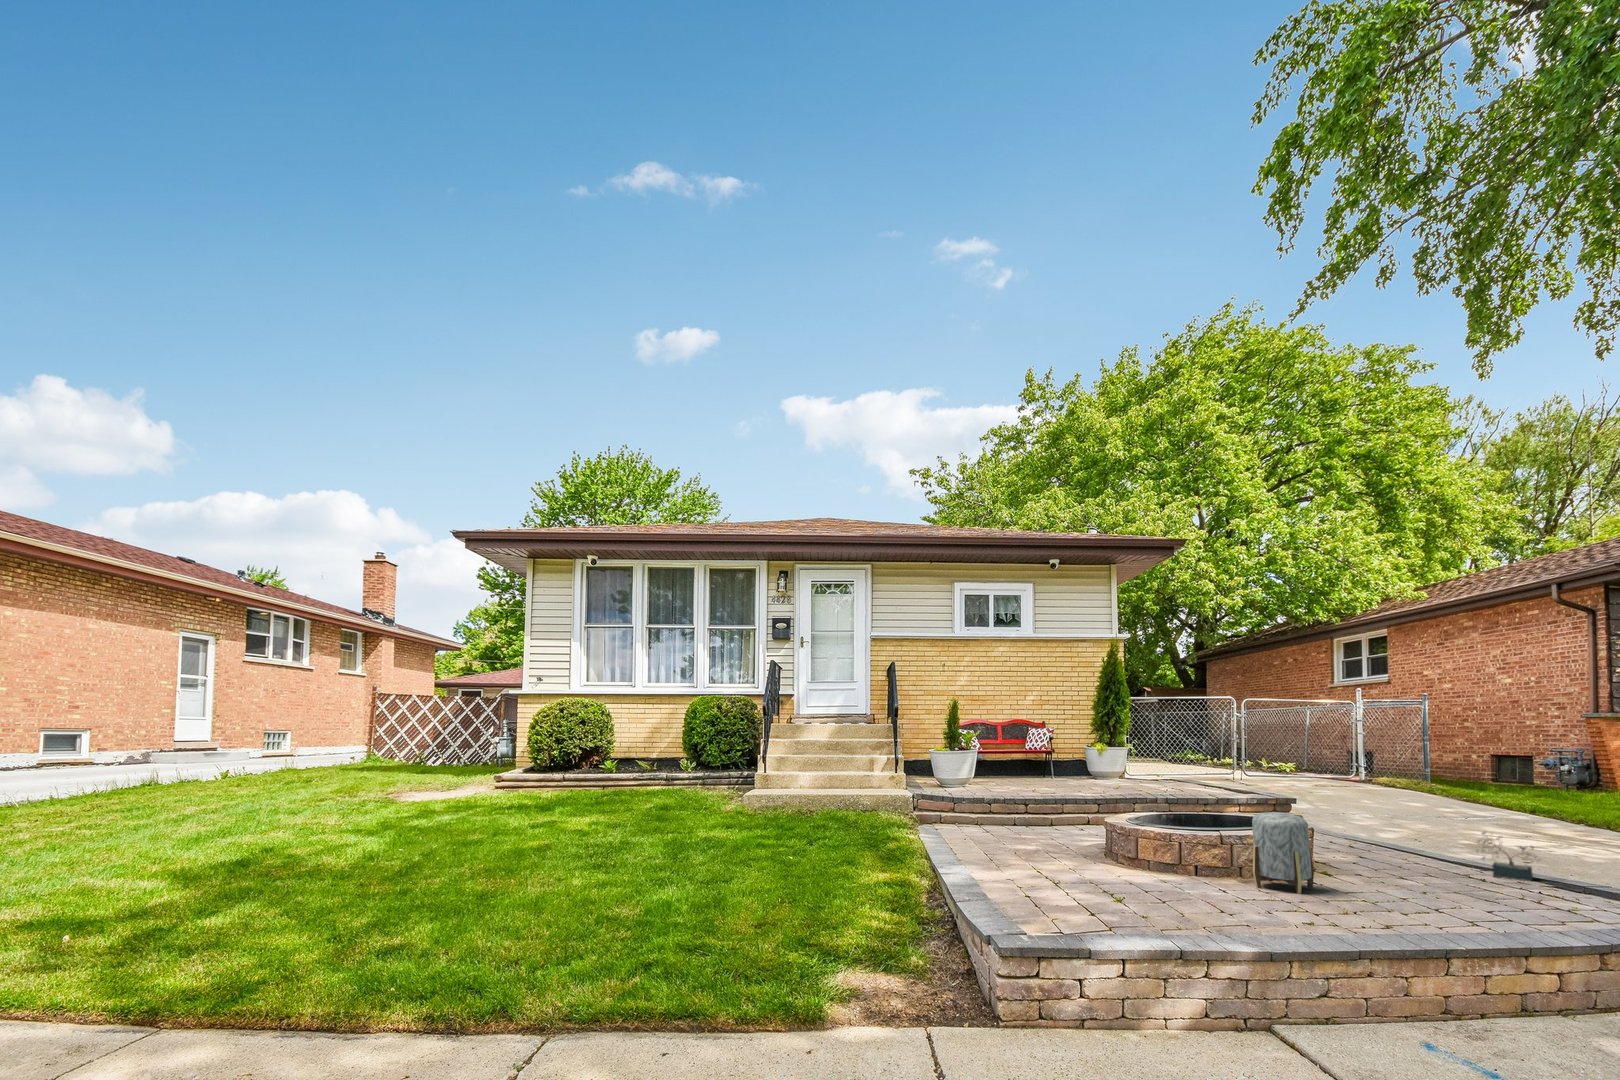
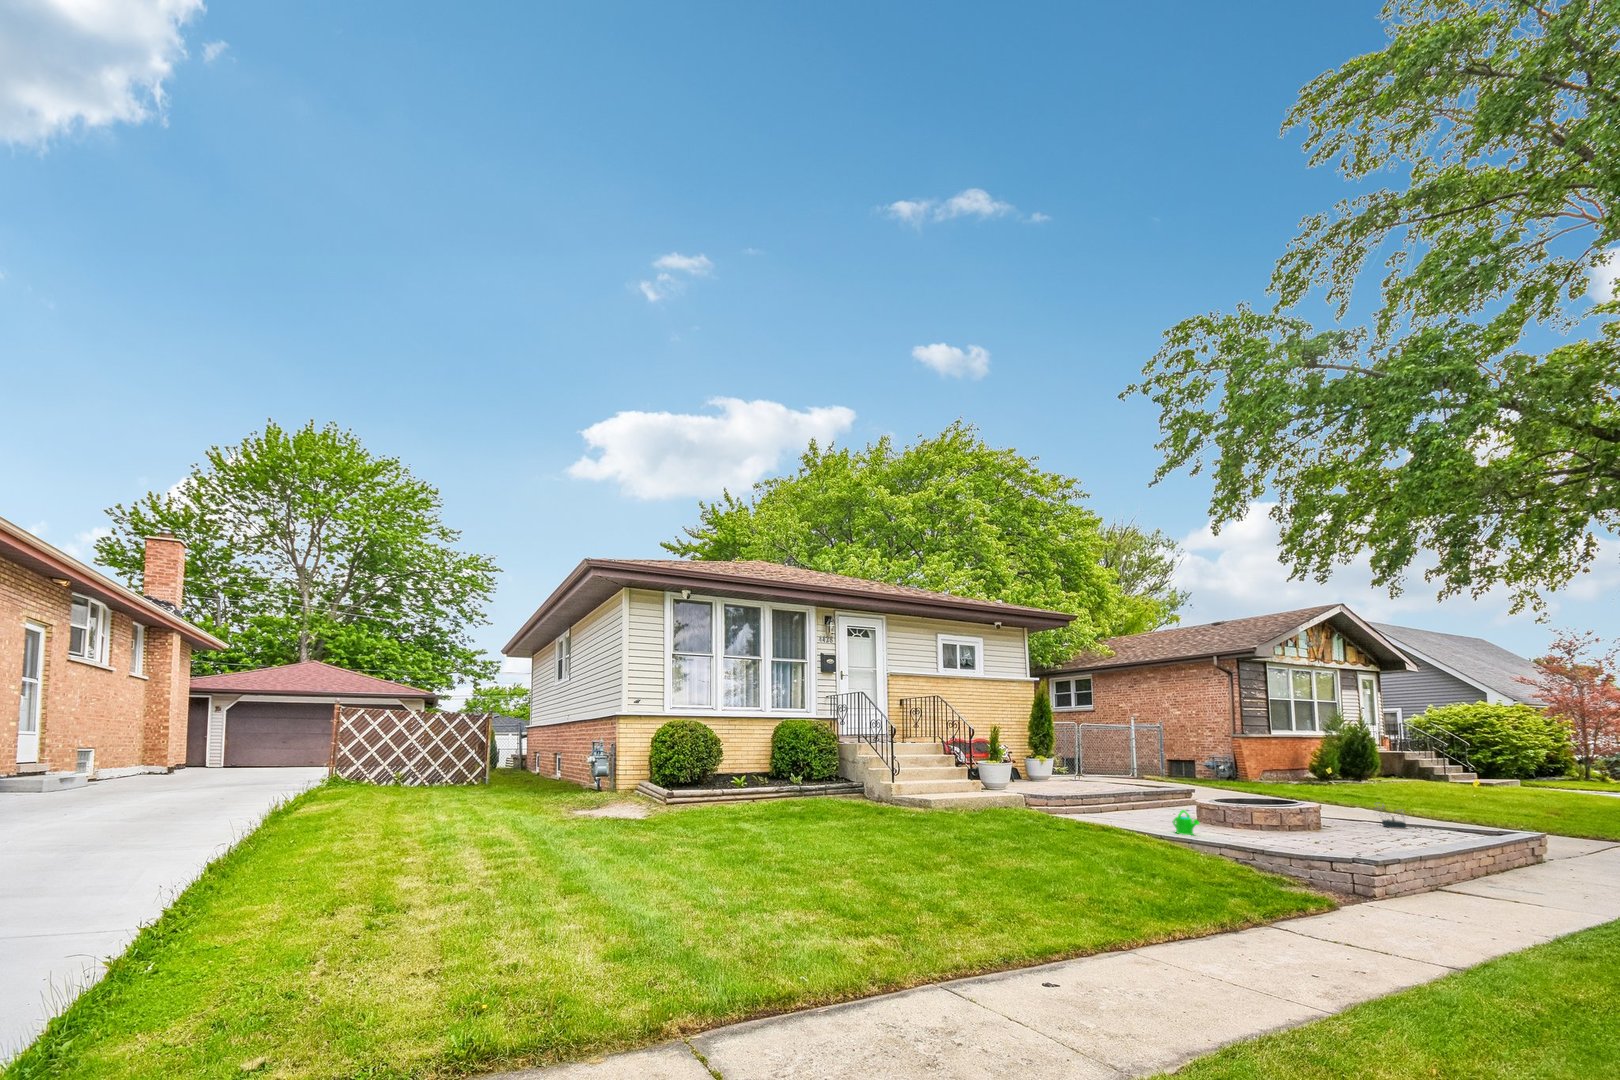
stool: present [1252,812,1314,894] -> none [1328,795,1368,842]
watering can: none [991,825,1019,864] -> present [1173,810,1199,835]

